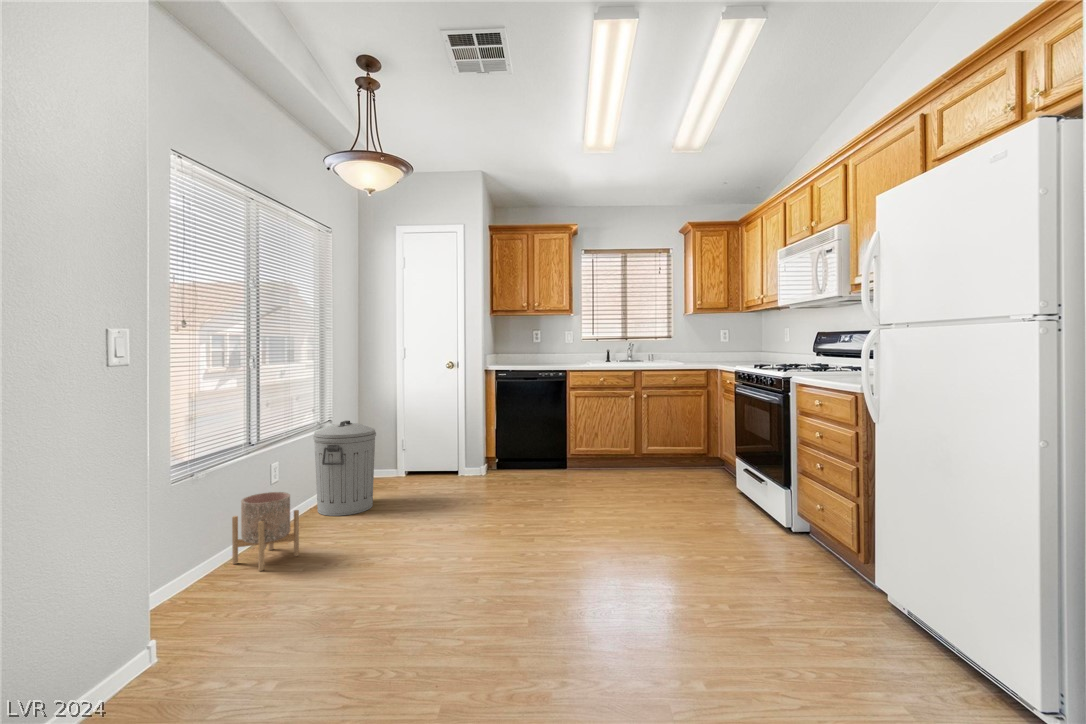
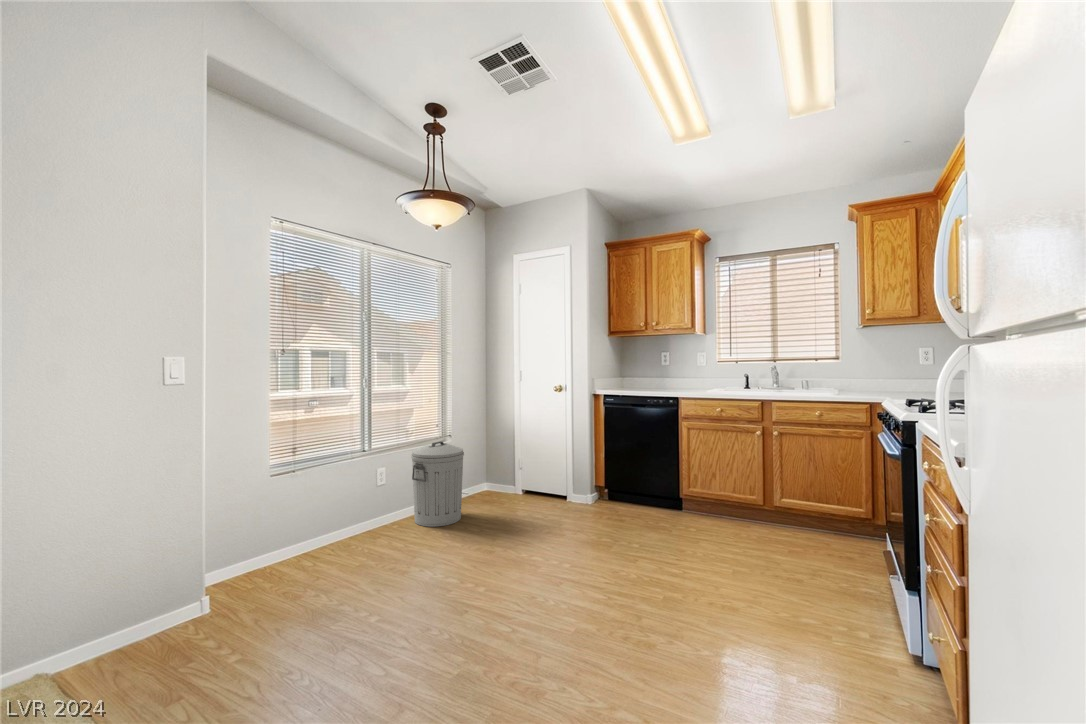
planter: present [232,492,299,571] -> none [311,502,355,568]

